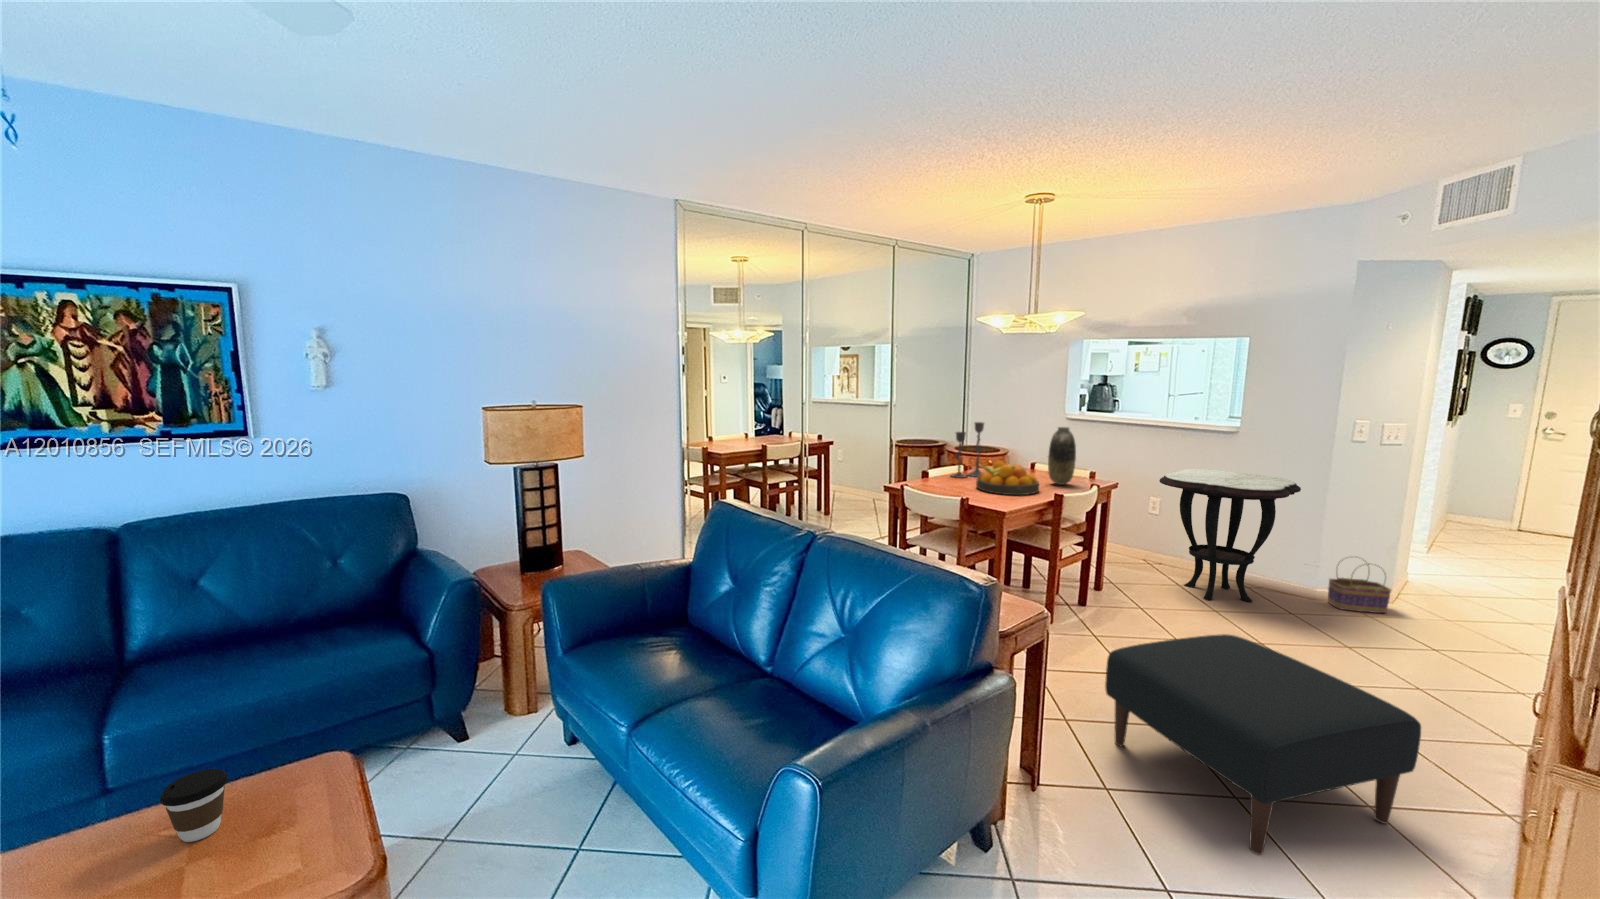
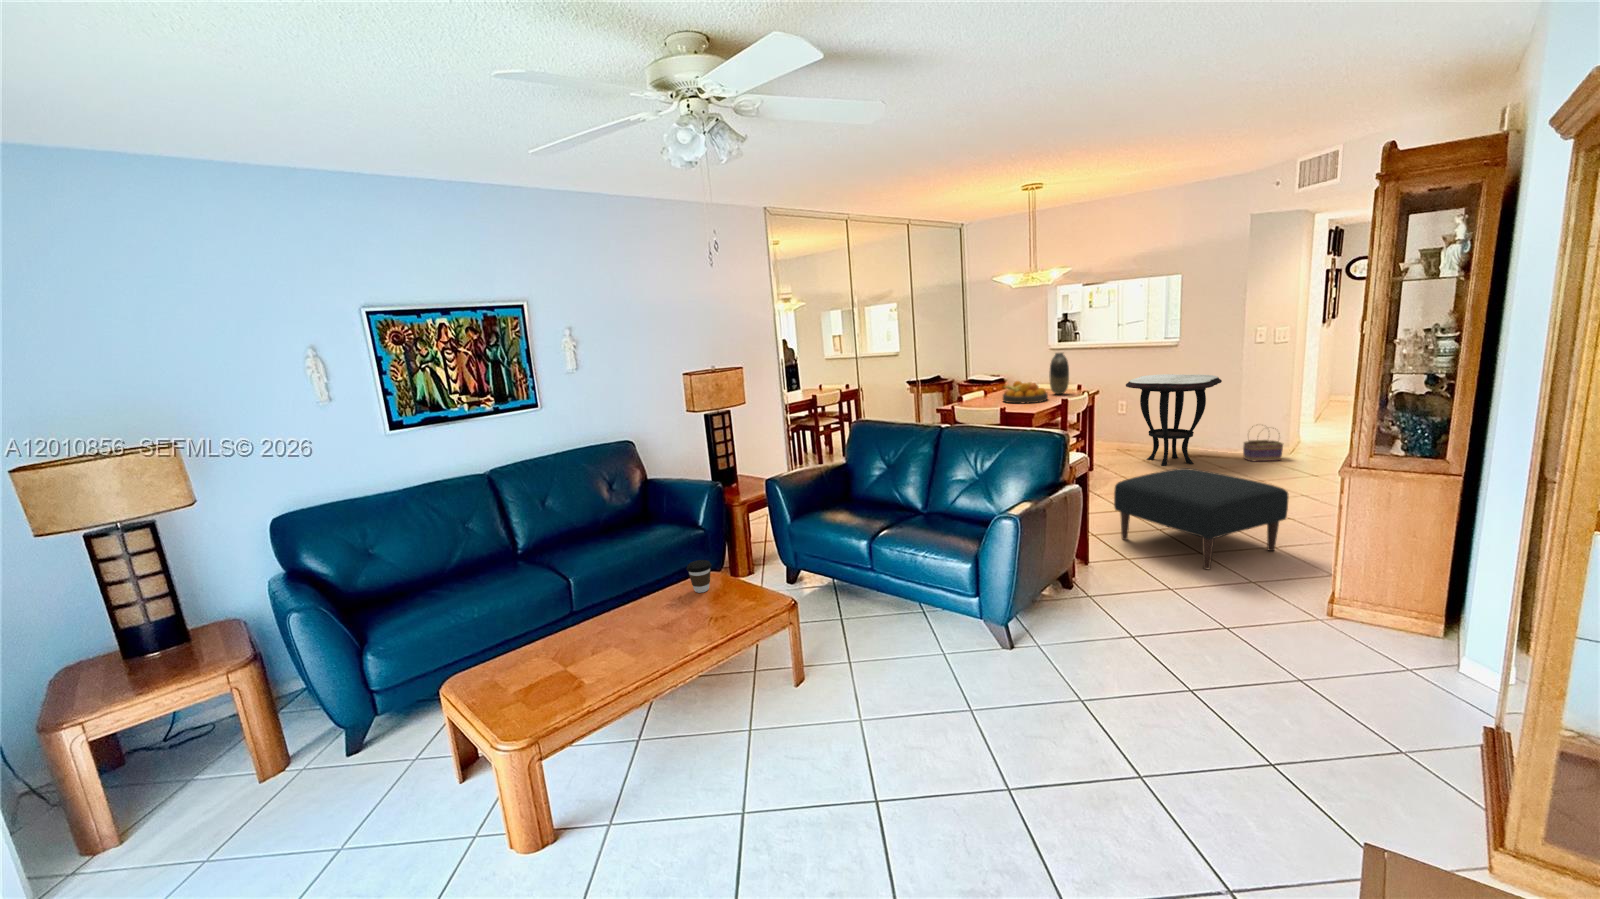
candlestick: present [951,422,984,478] -> none [978,355,1005,398]

